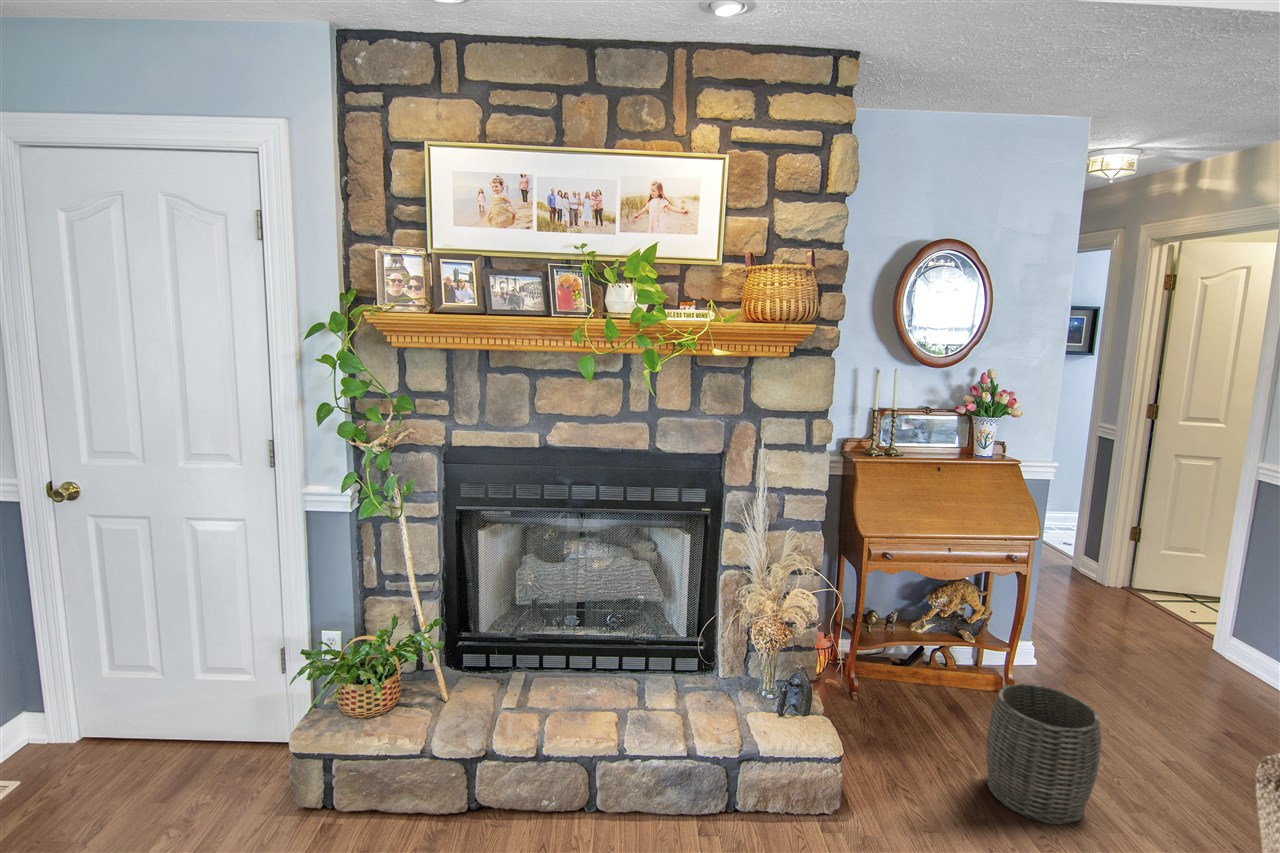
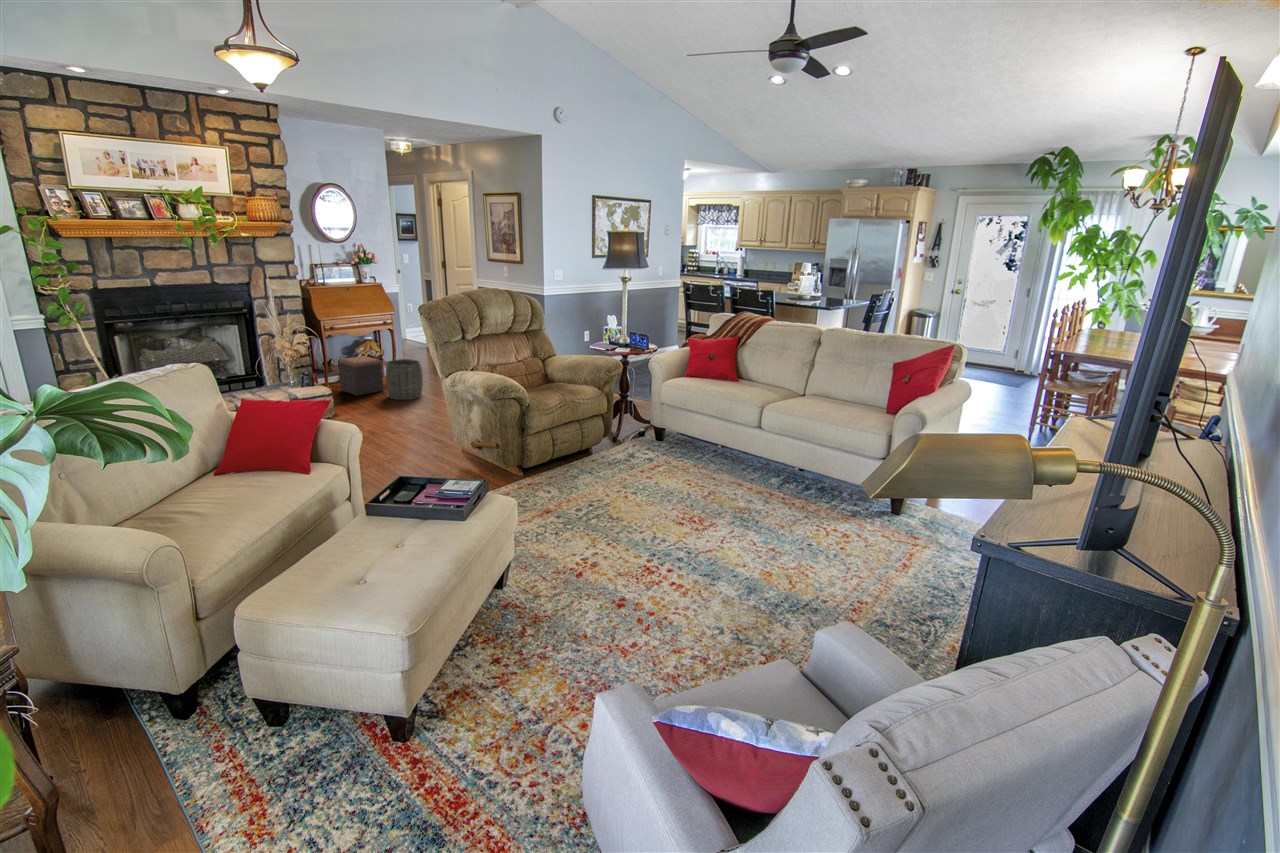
footstool: none [874,633,983,739] -> present [339,356,384,396]

